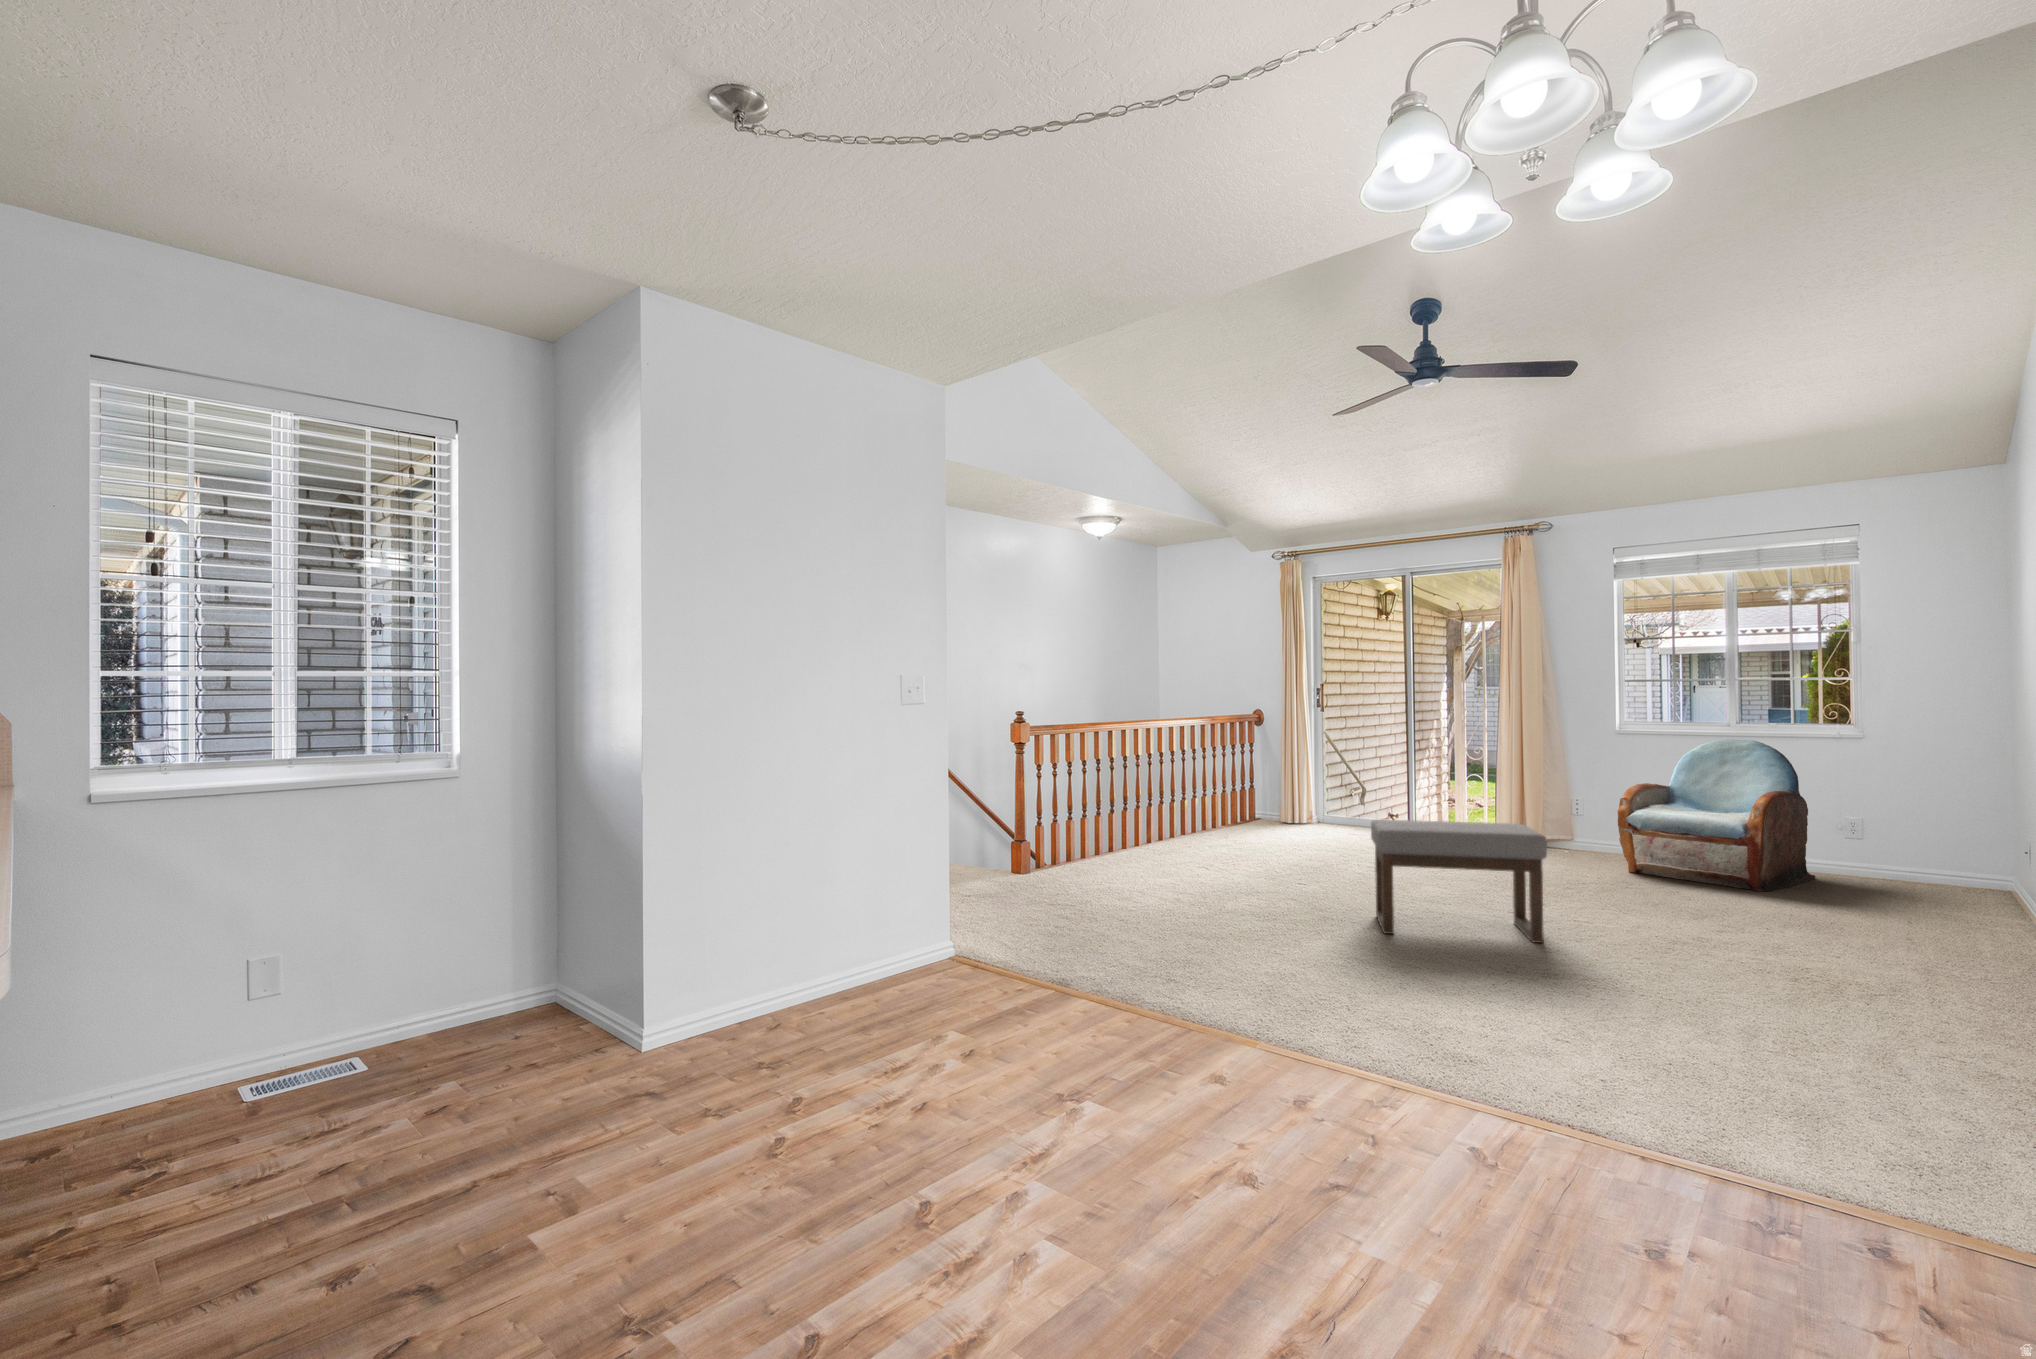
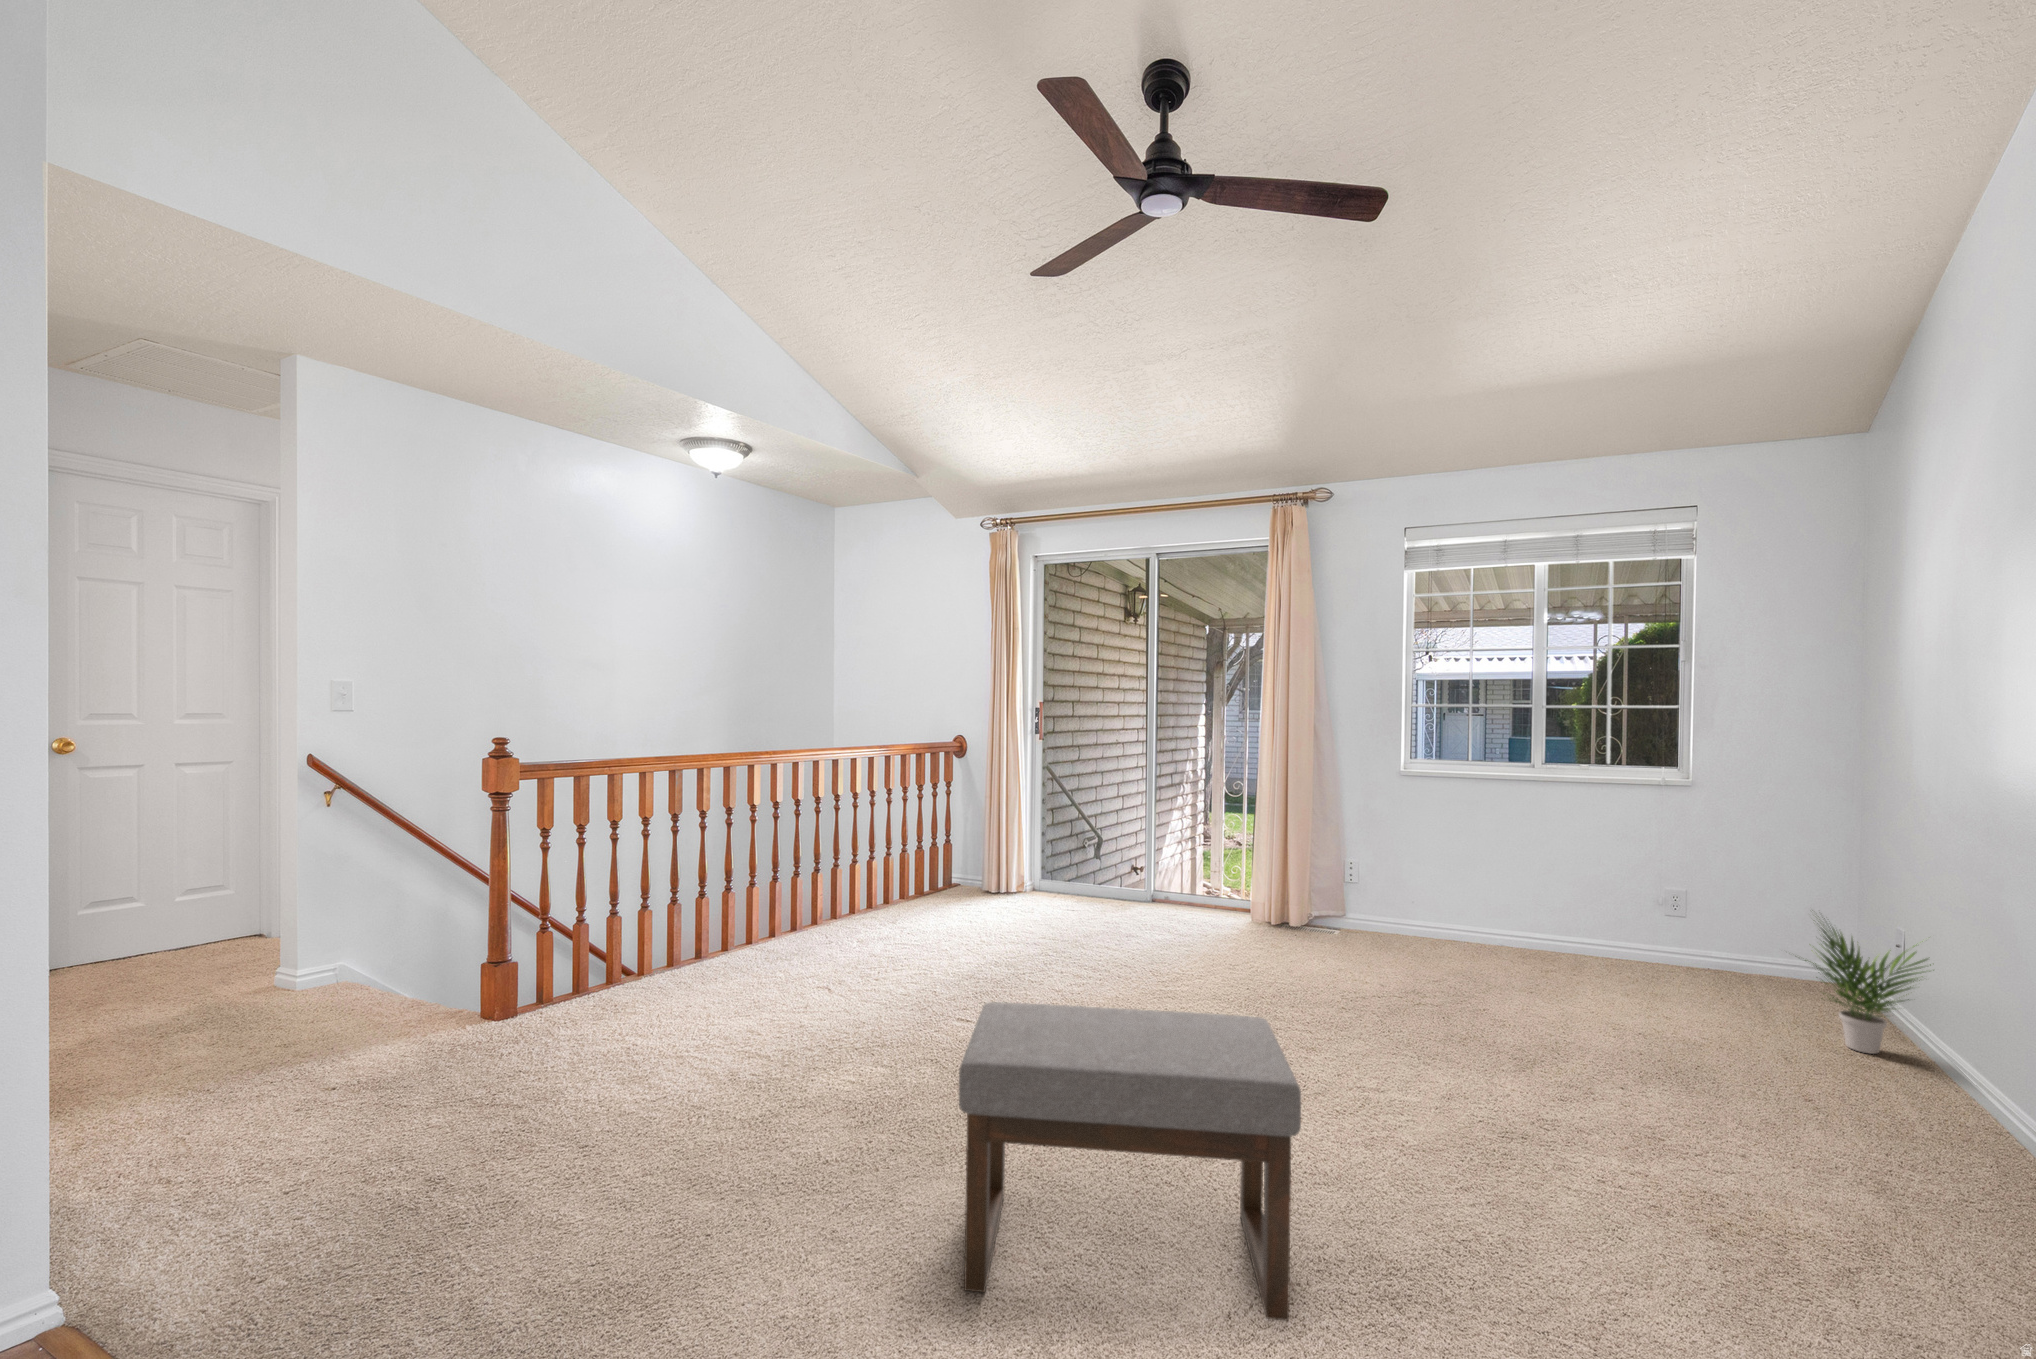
armchair: present [1618,740,1815,891] -> none [1412,804,1676,1061]
potted plant: none [1886,802,1999,893] -> present [1804,918,1931,1054]

